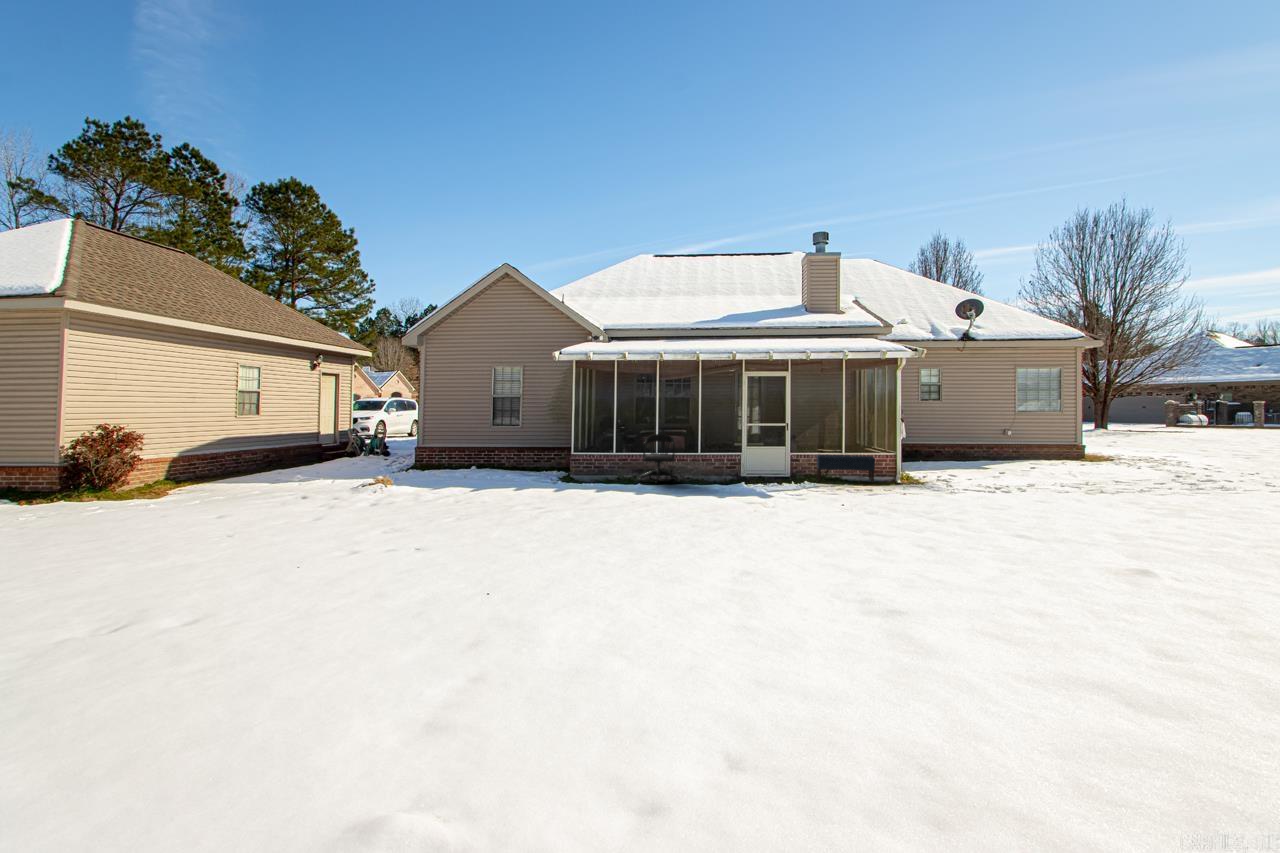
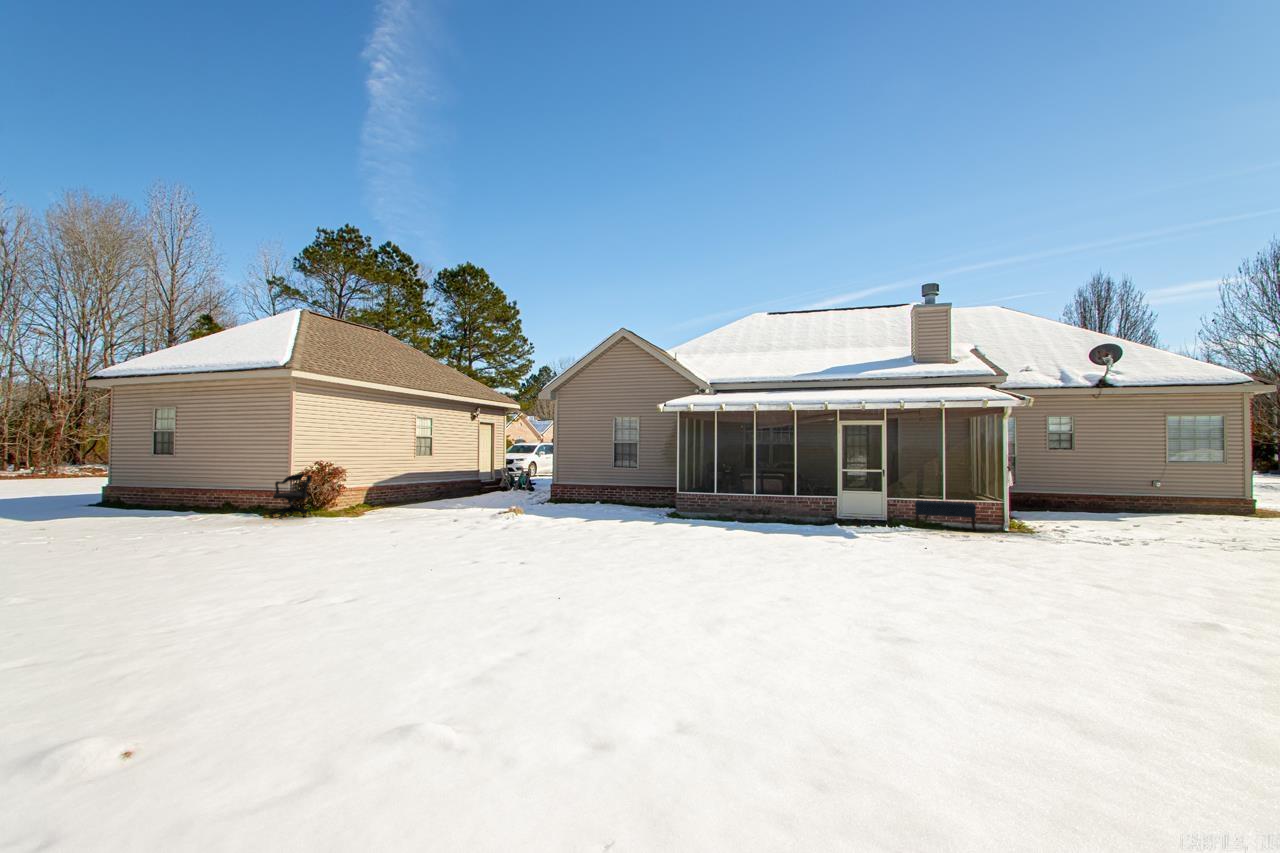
chair: present [639,434,678,483] -> present [270,474,311,519]

